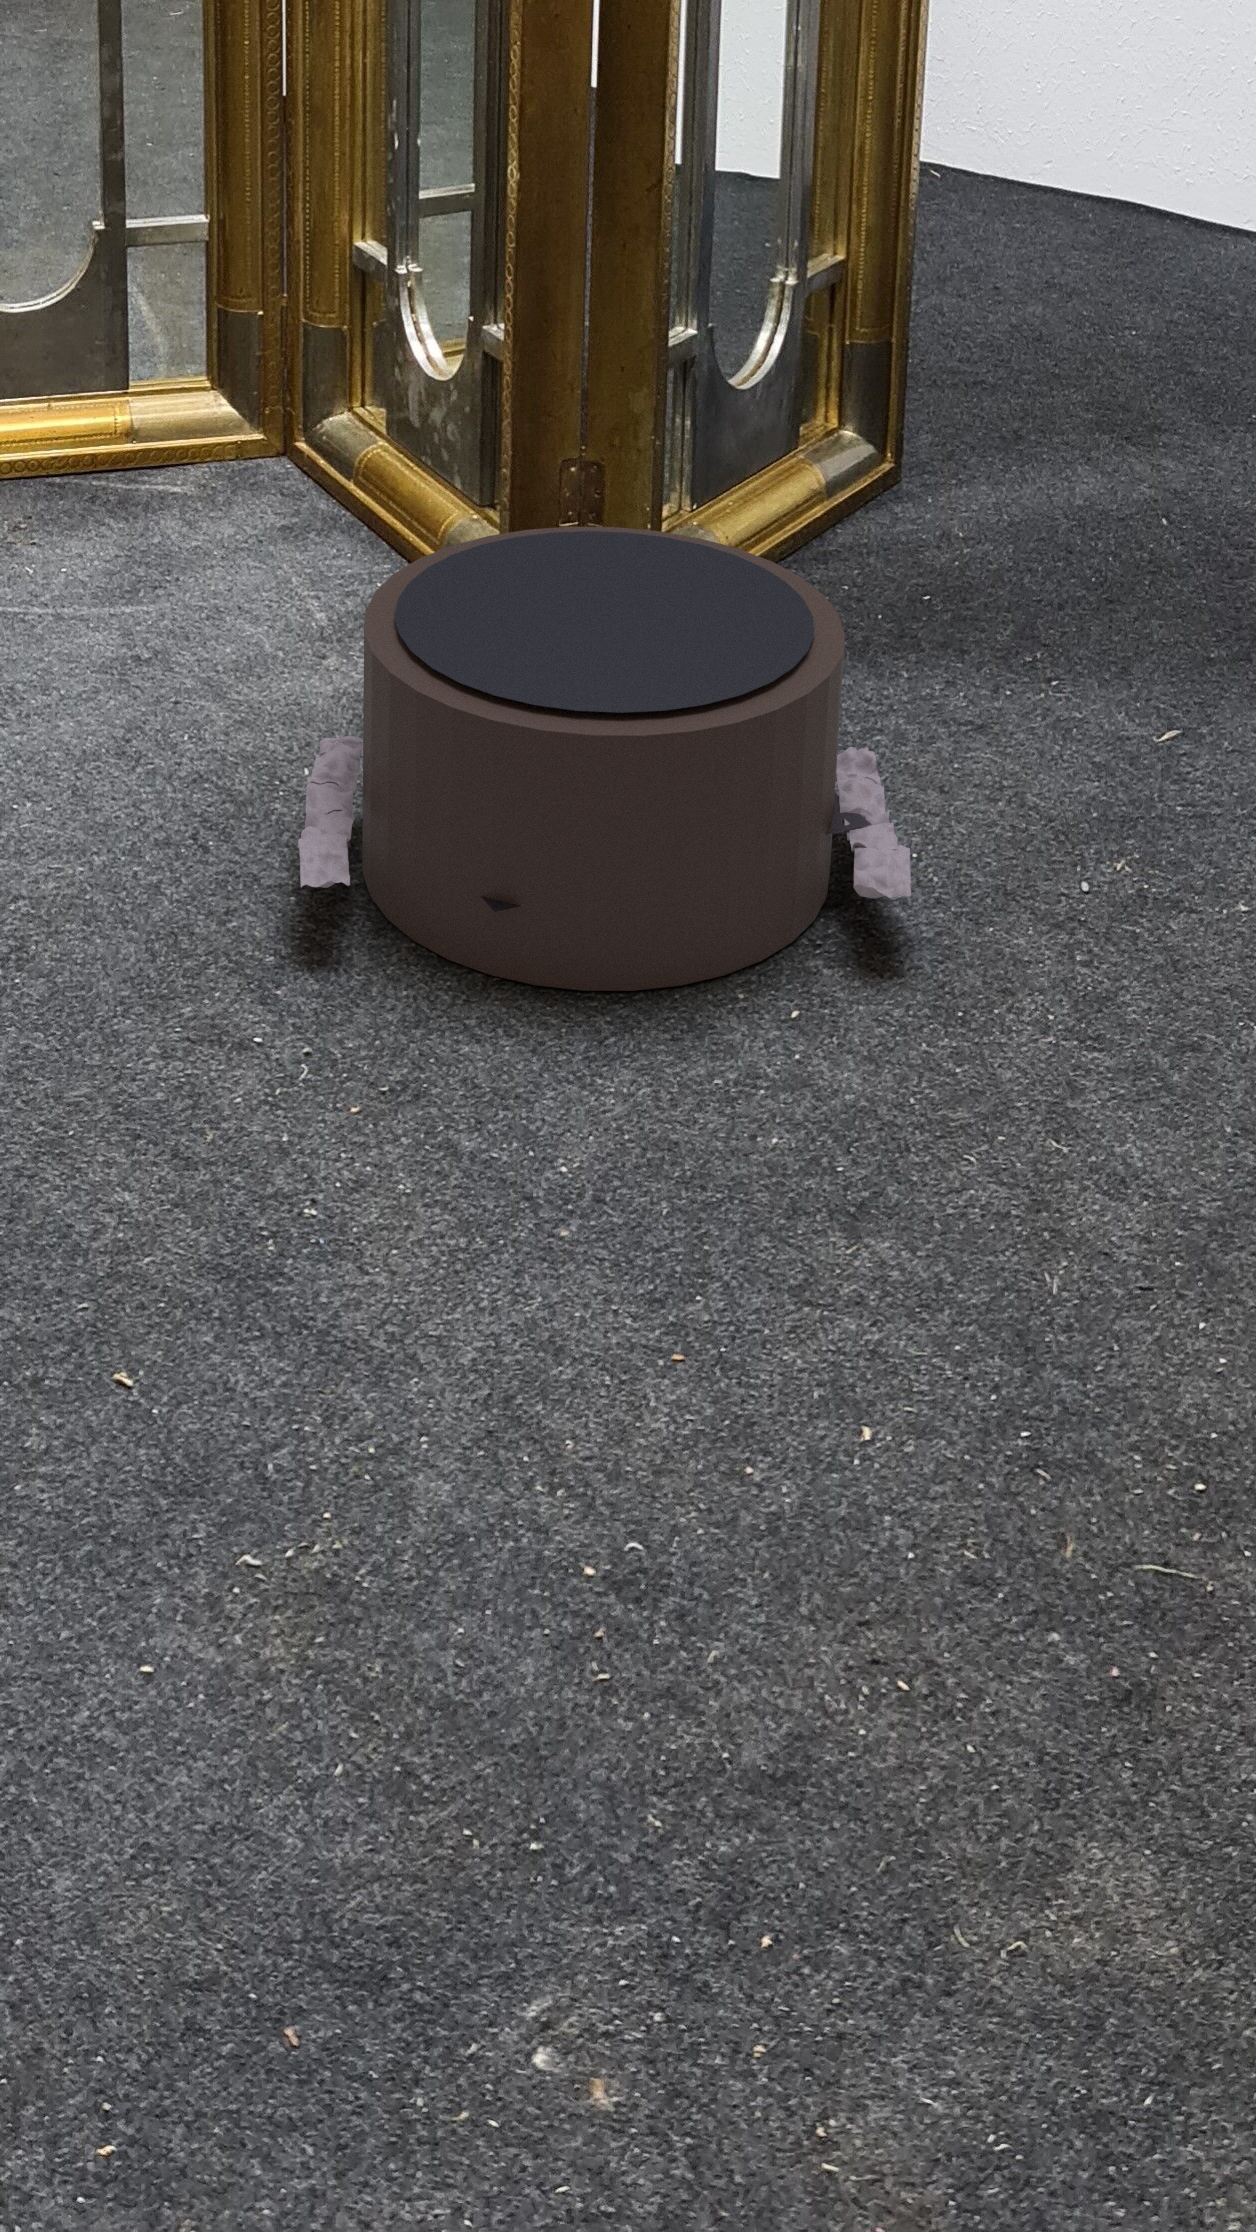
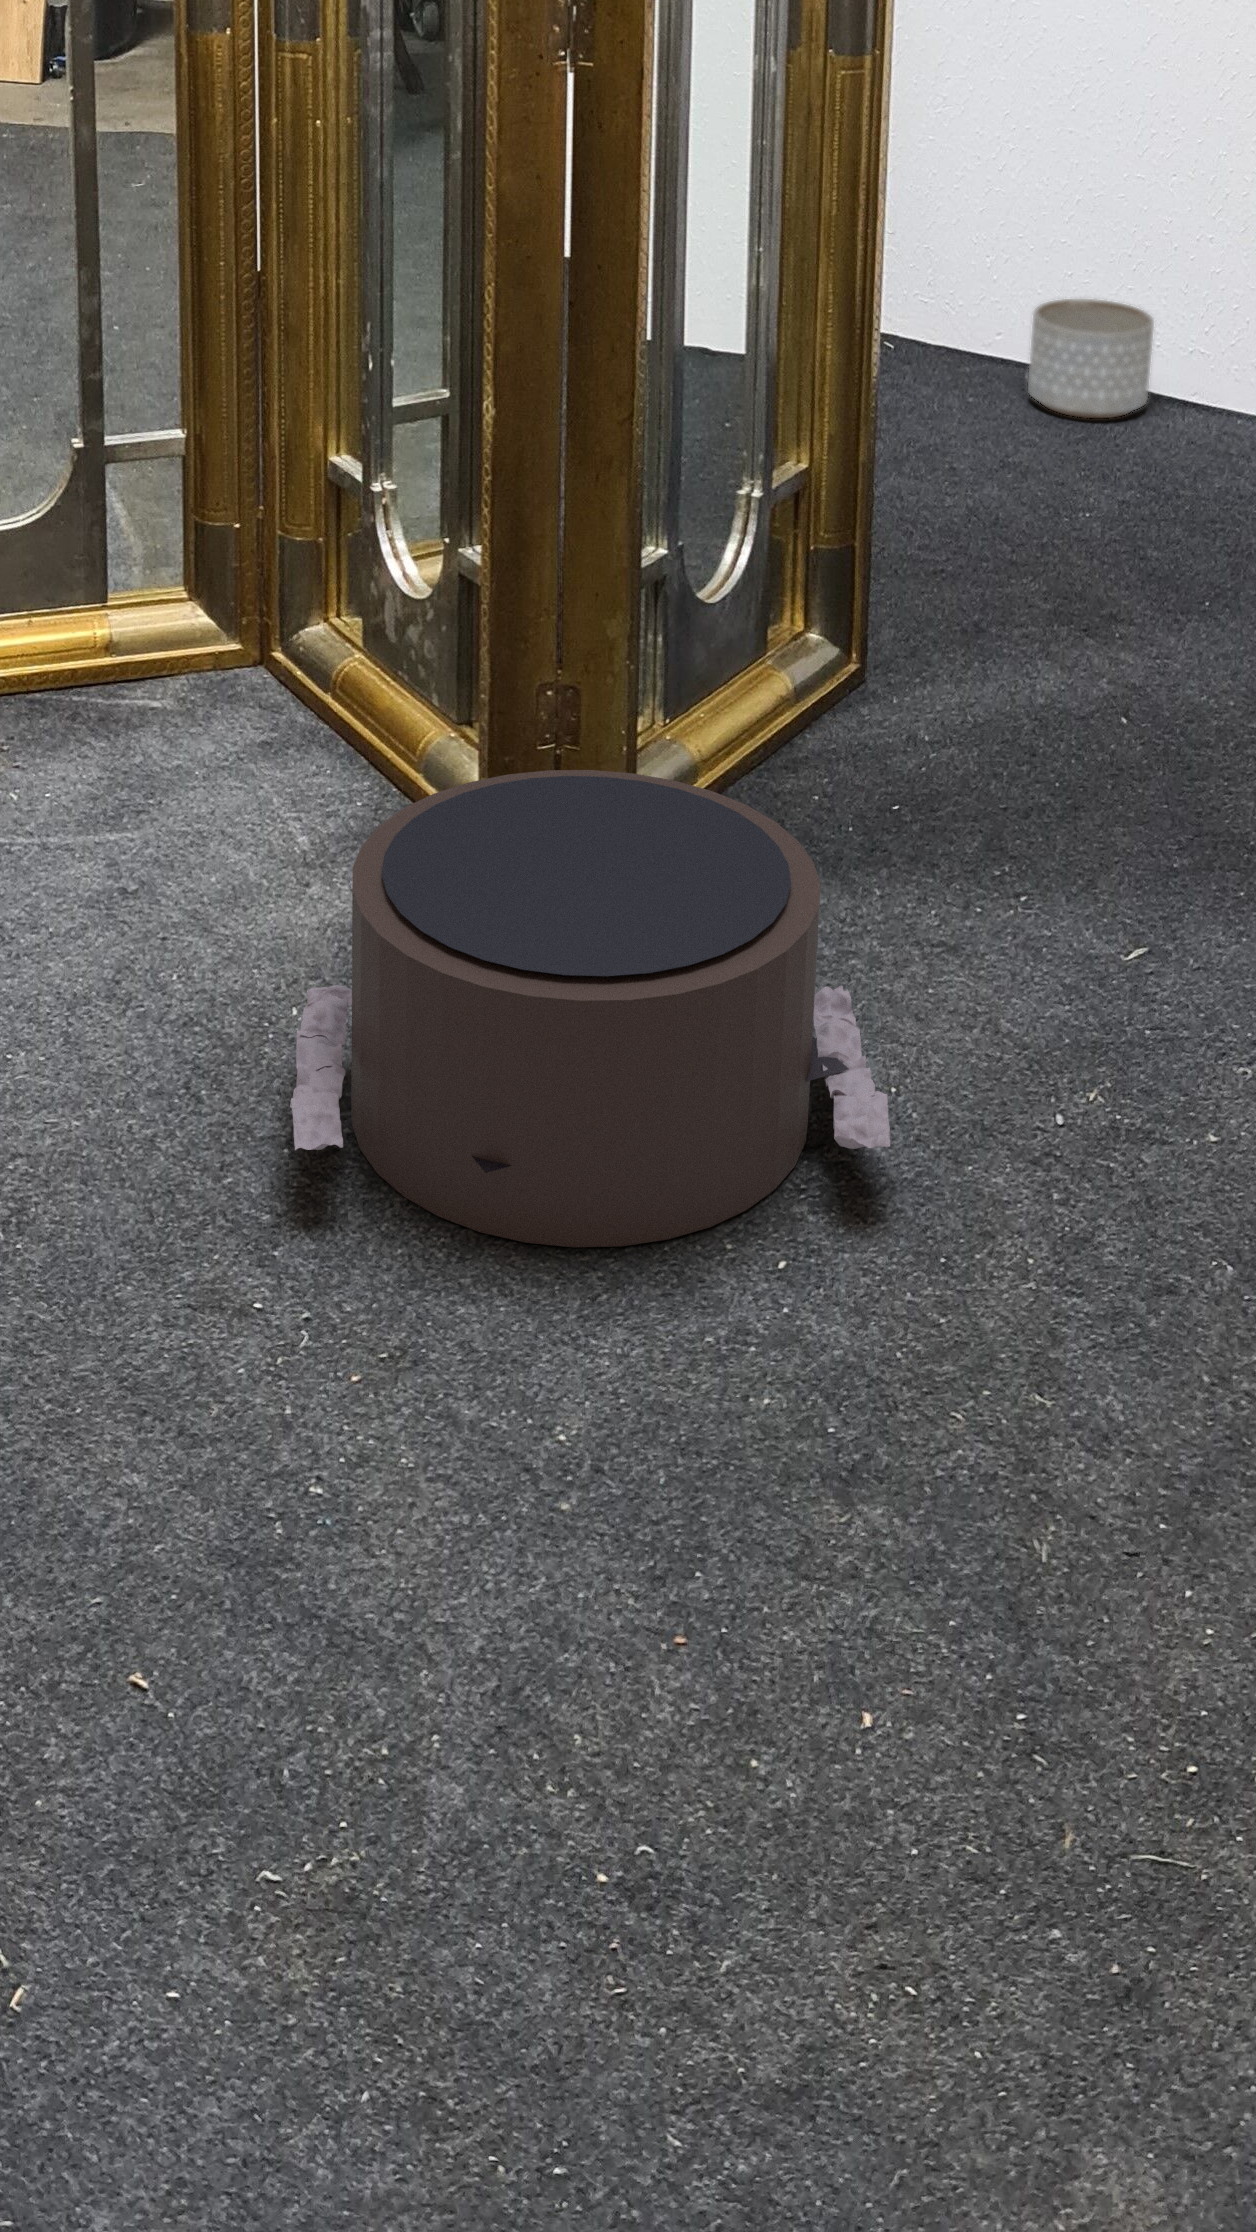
planter: none [1082,118,1213,238] -> present [1028,299,1154,418]

